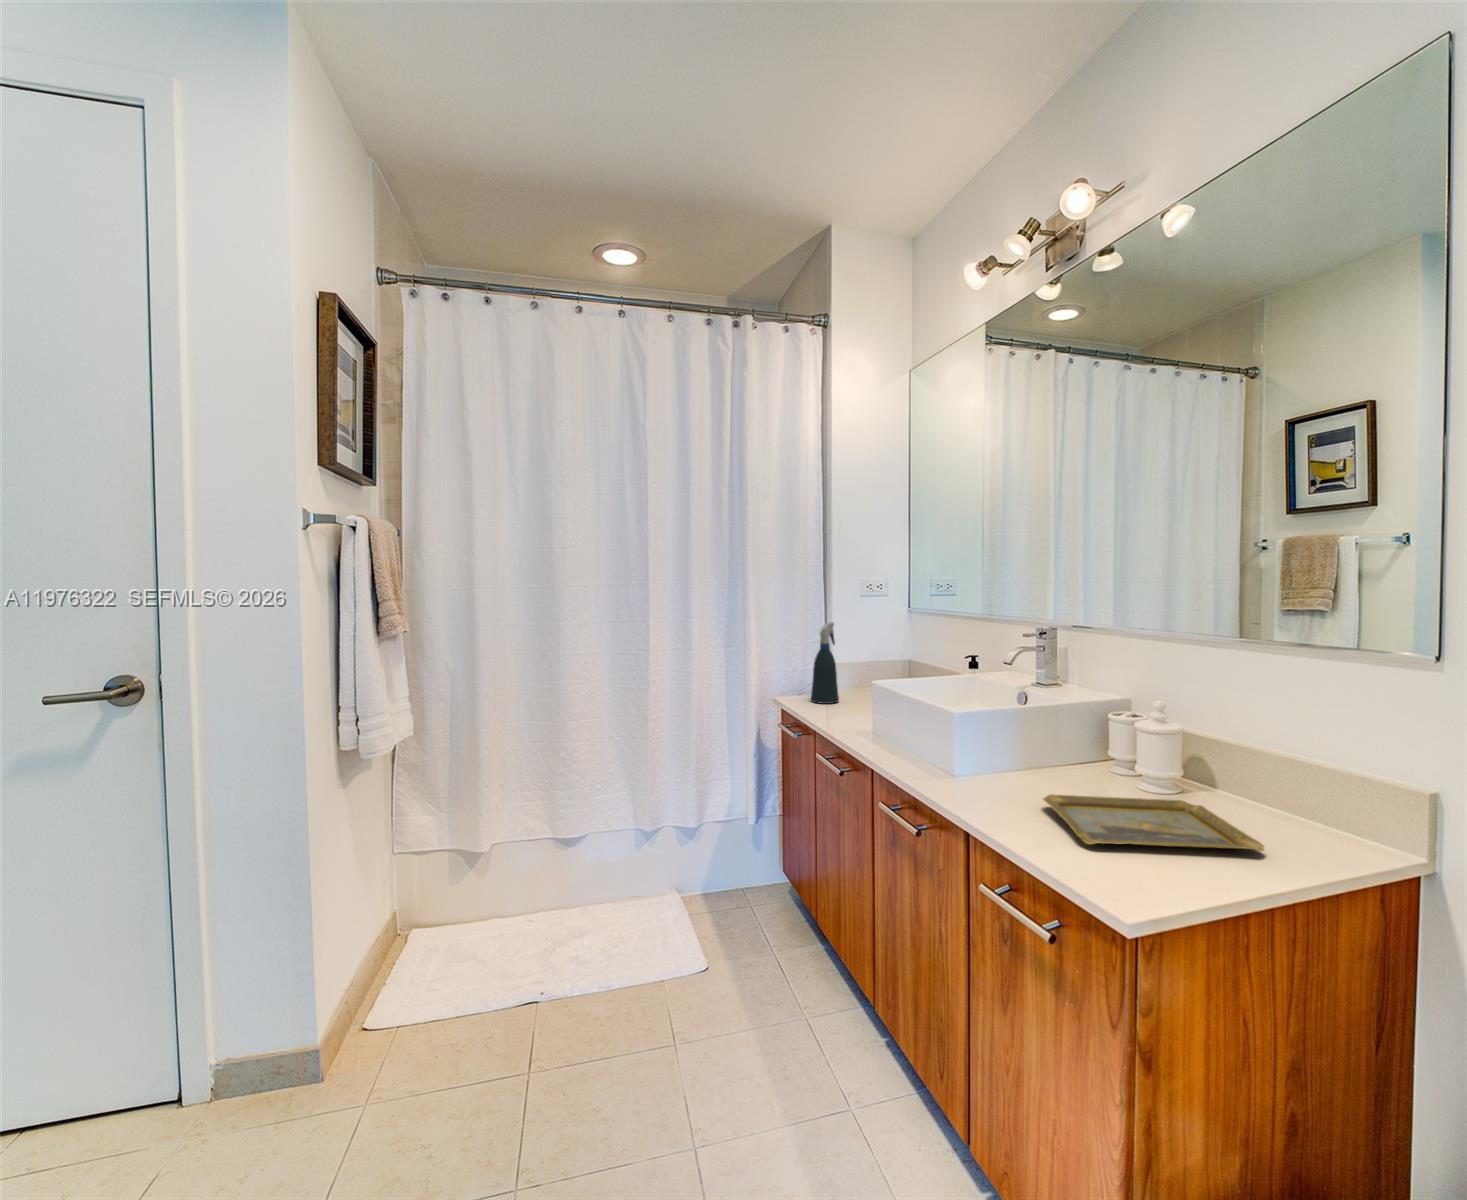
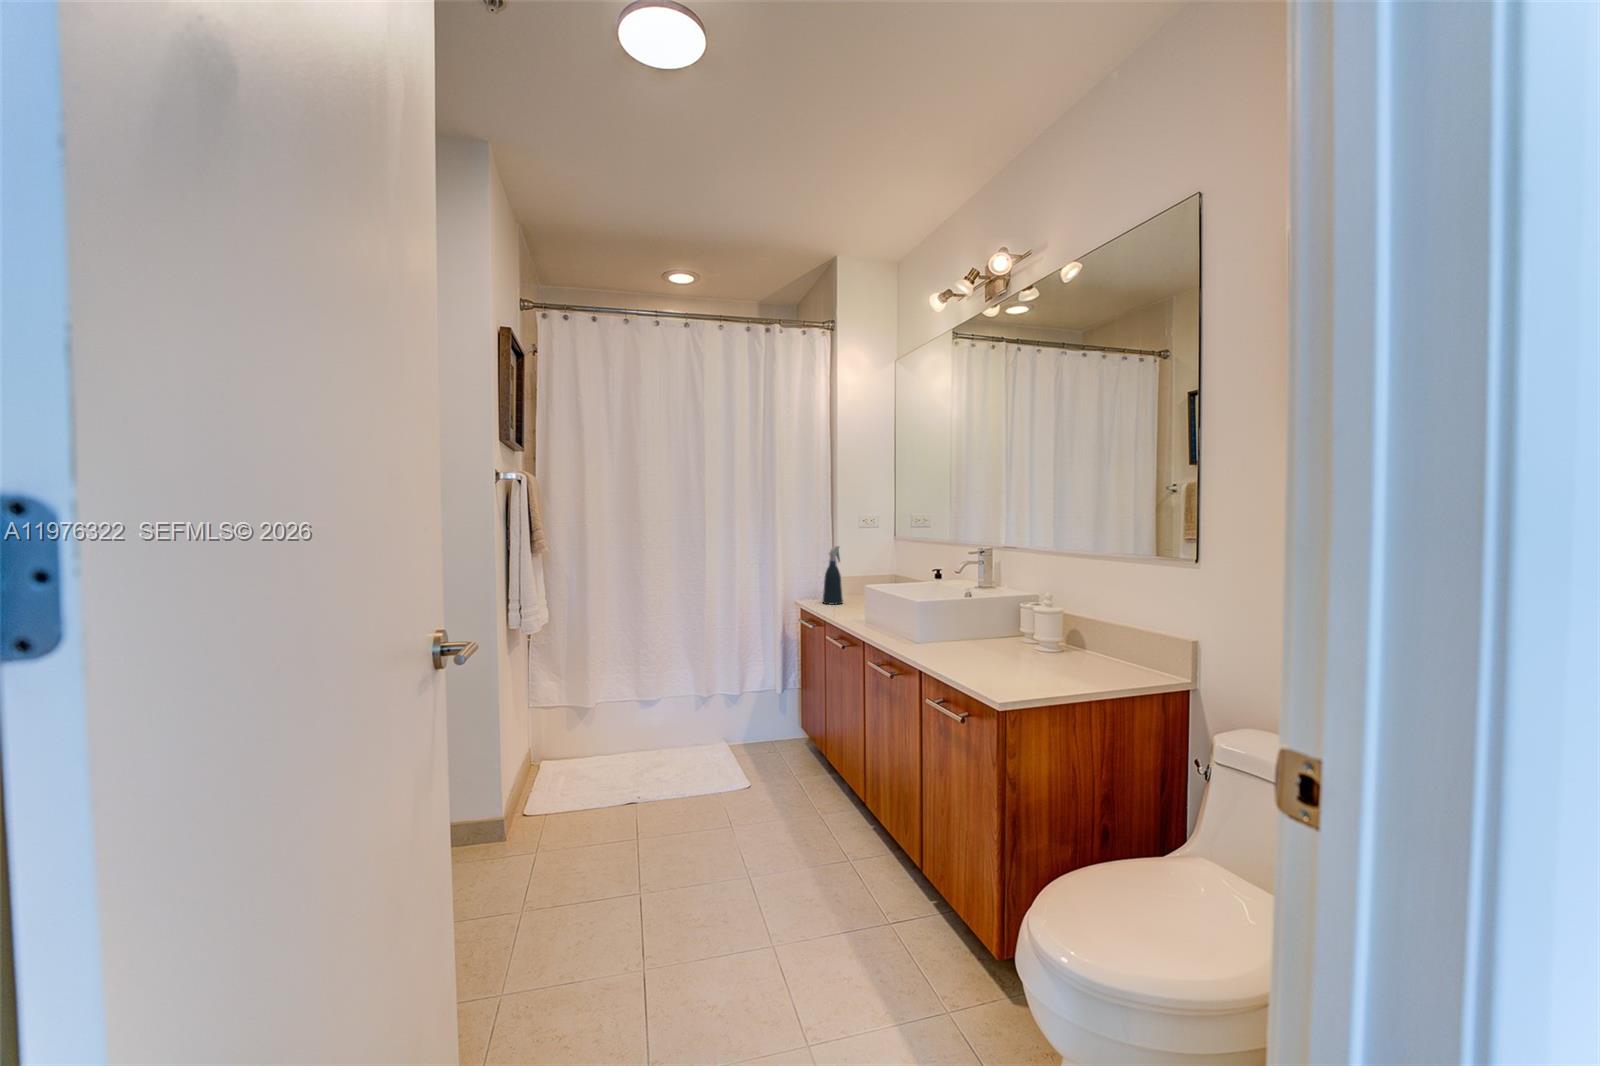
tray: present [1043,794,1264,851] -> none [971,651,1099,677]

